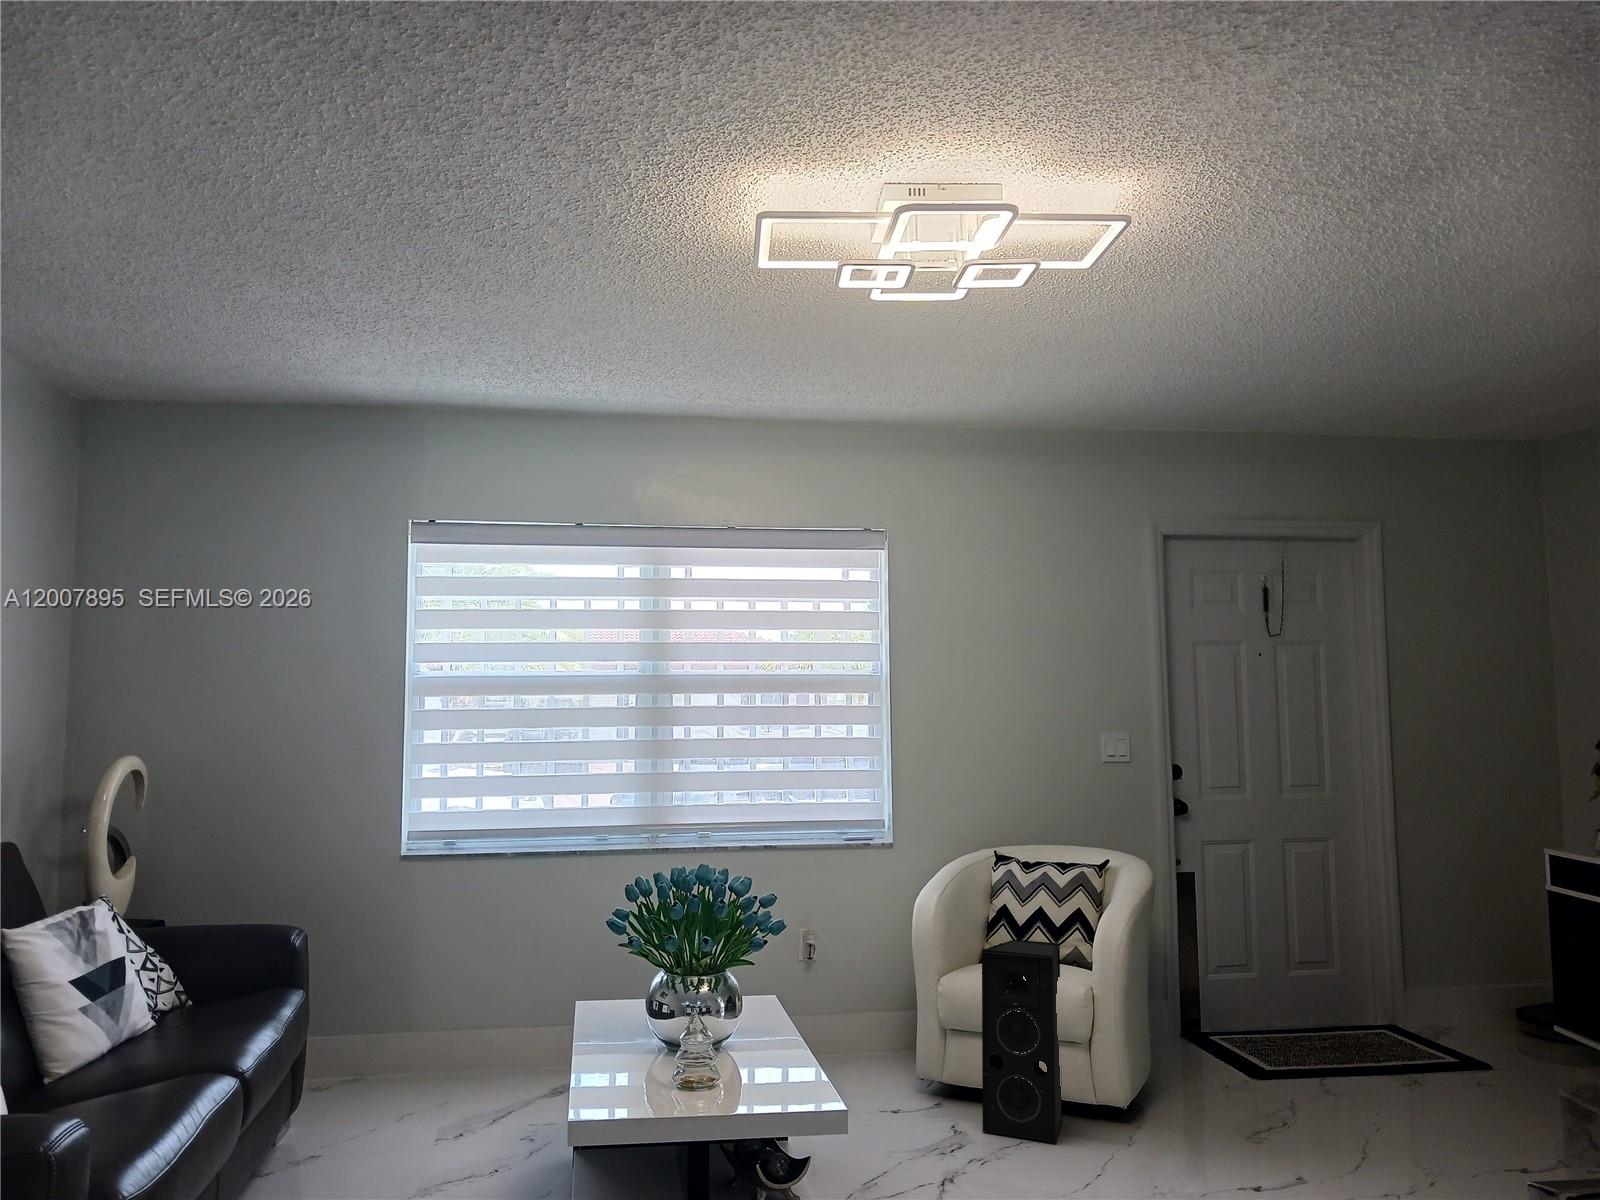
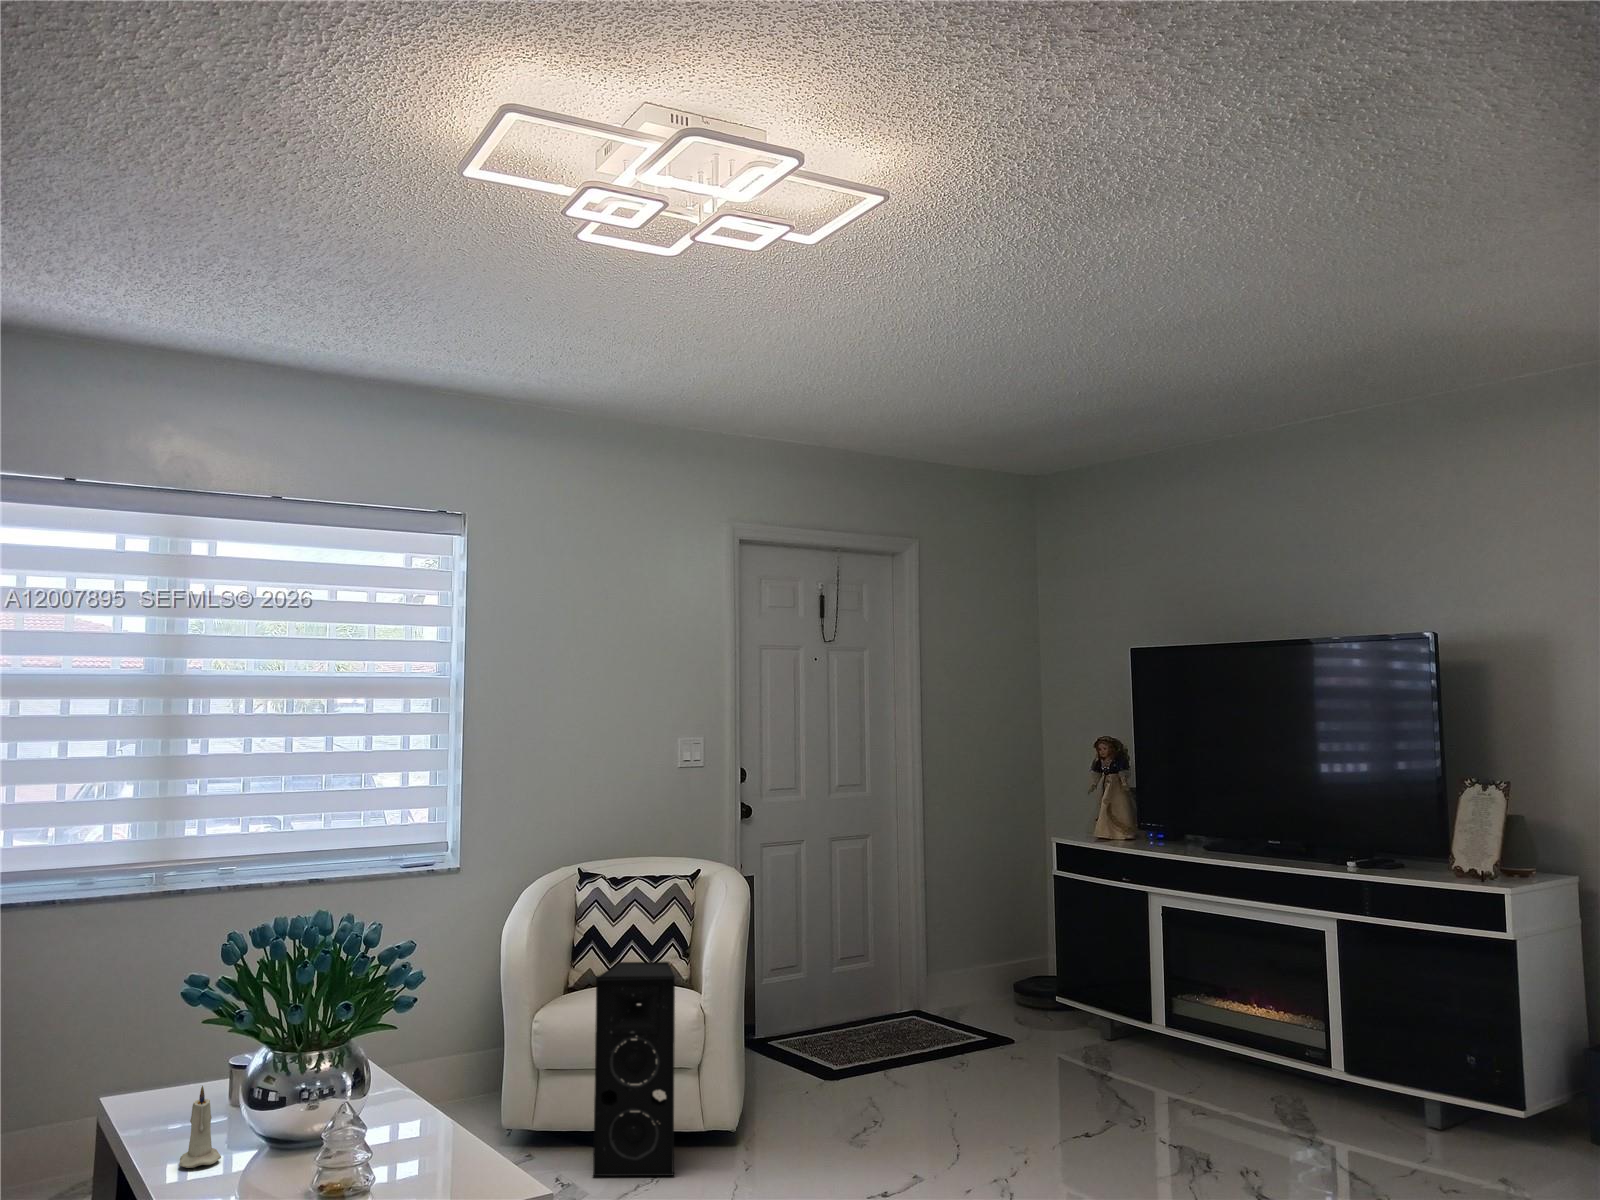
candle: none [605,993,634,1054] -> present [179,1086,221,1168]

